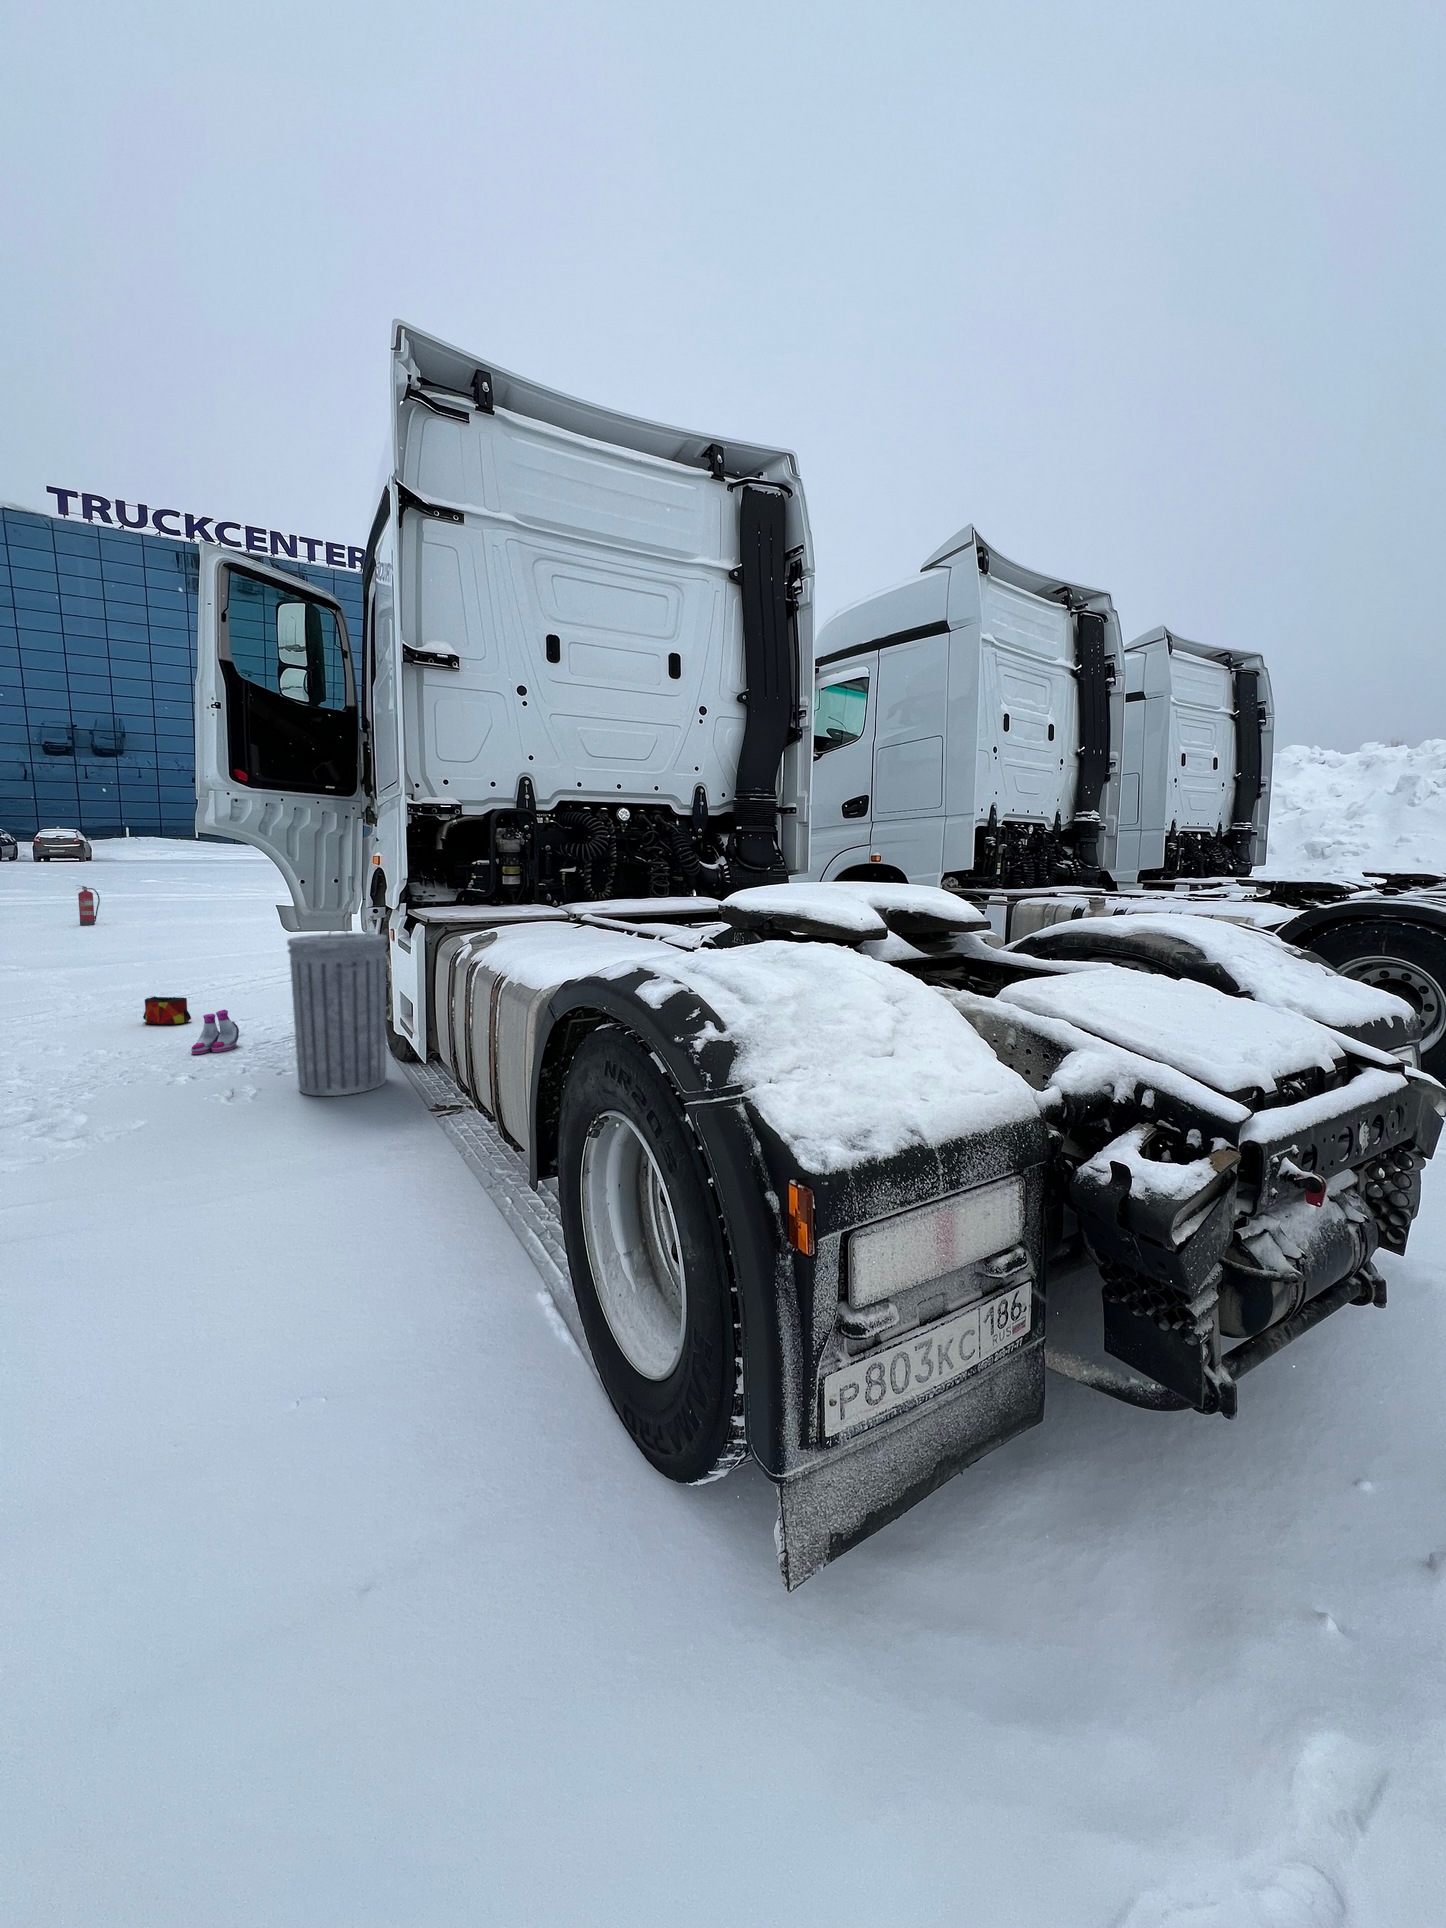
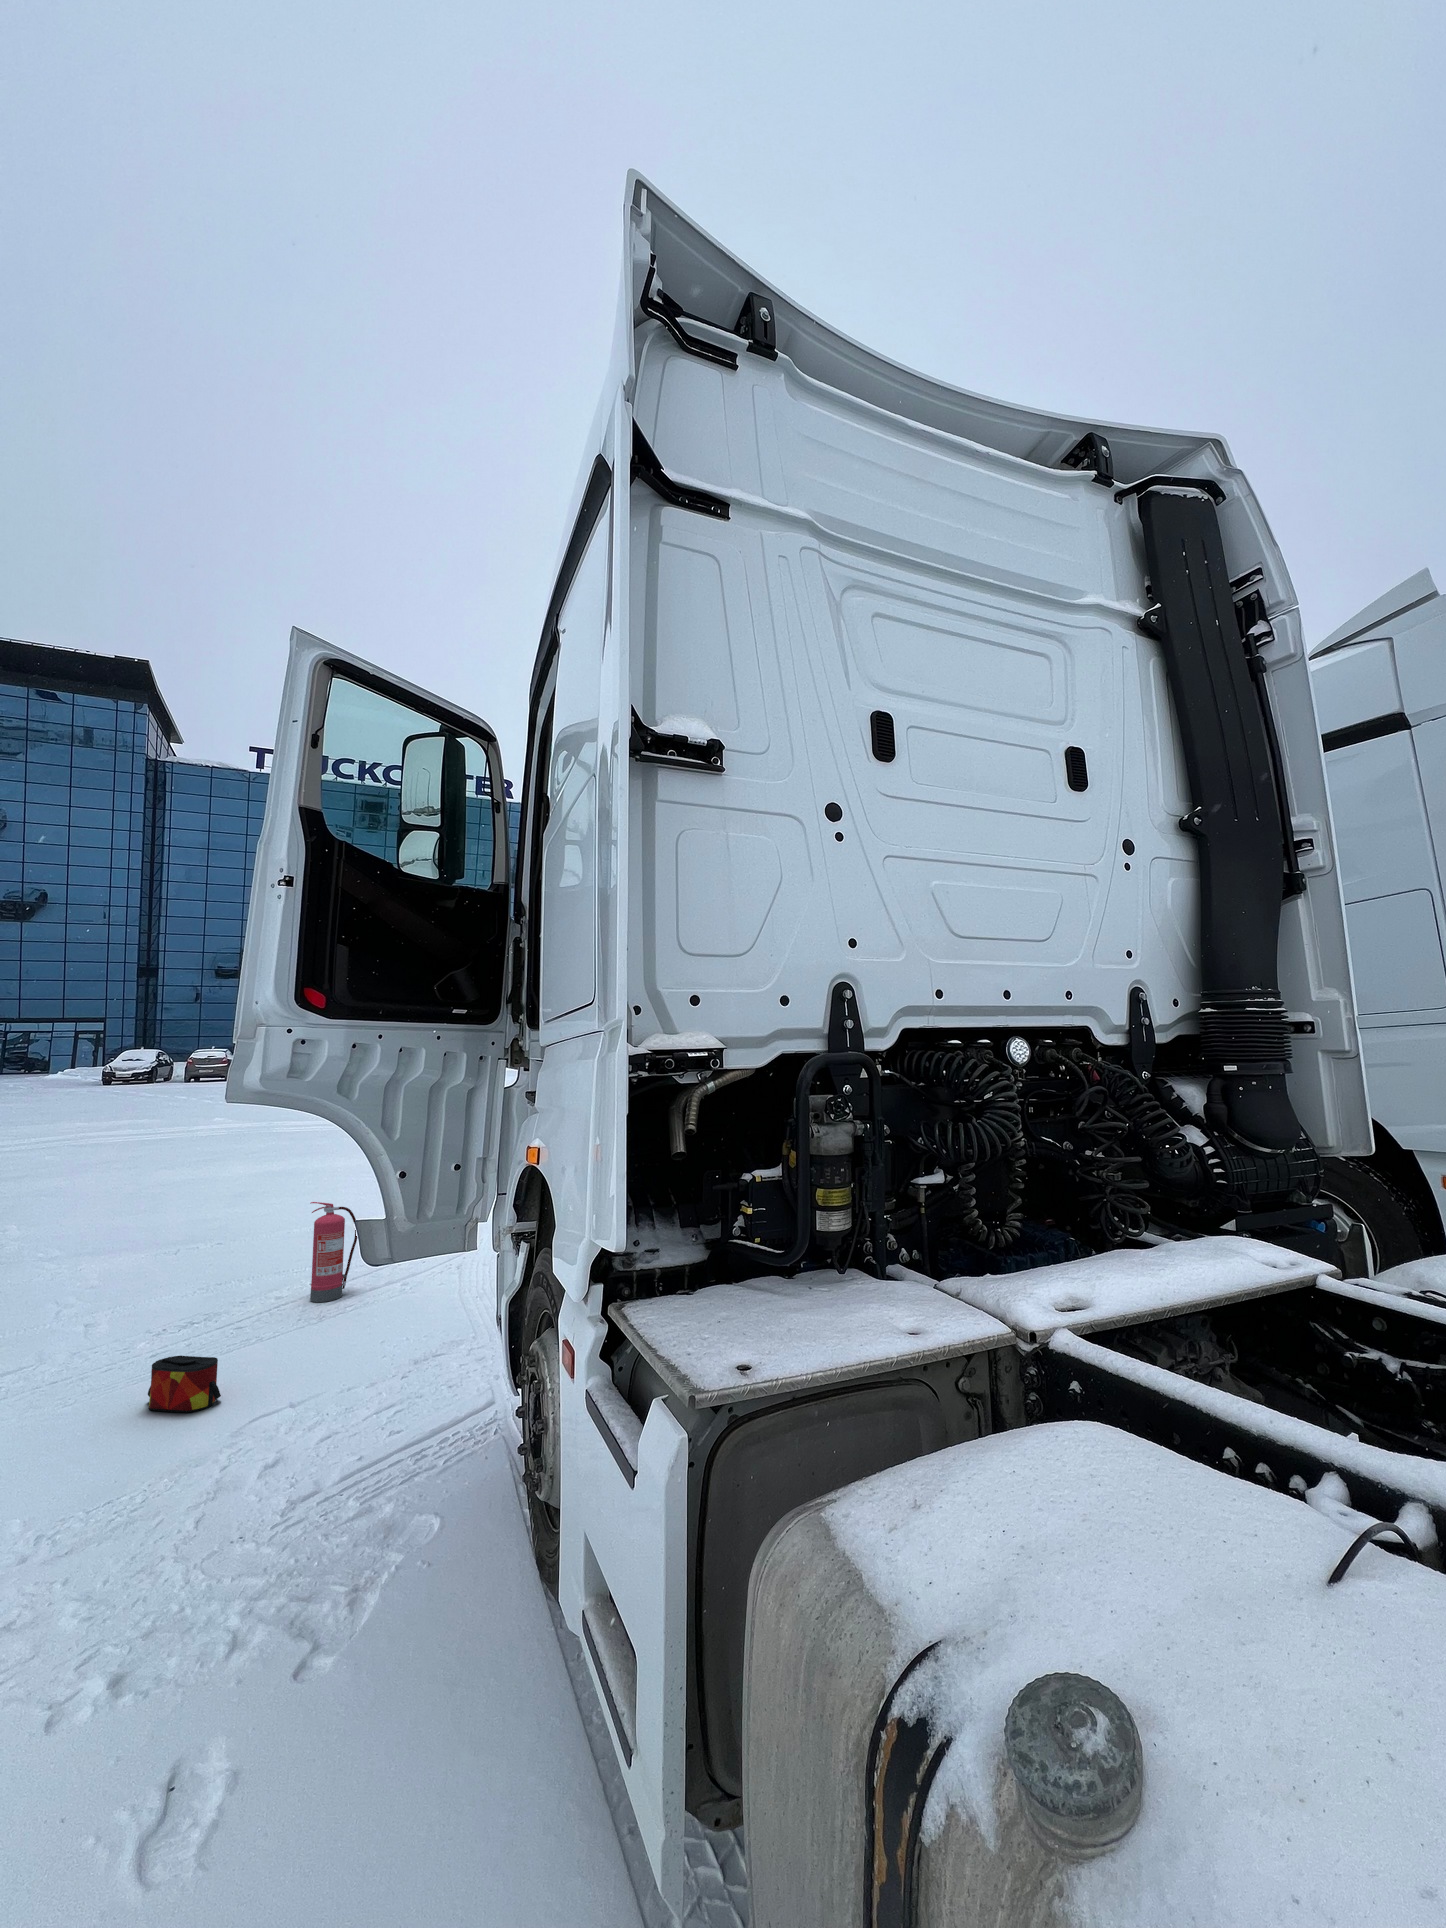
fire extinguisher: present [78,886,100,925] -> present [310,1202,357,1302]
trash can: present [287,929,387,1096] -> none [344,1317,561,1812]
boots: present [191,1010,239,1054] -> none [177,1427,274,1536]

